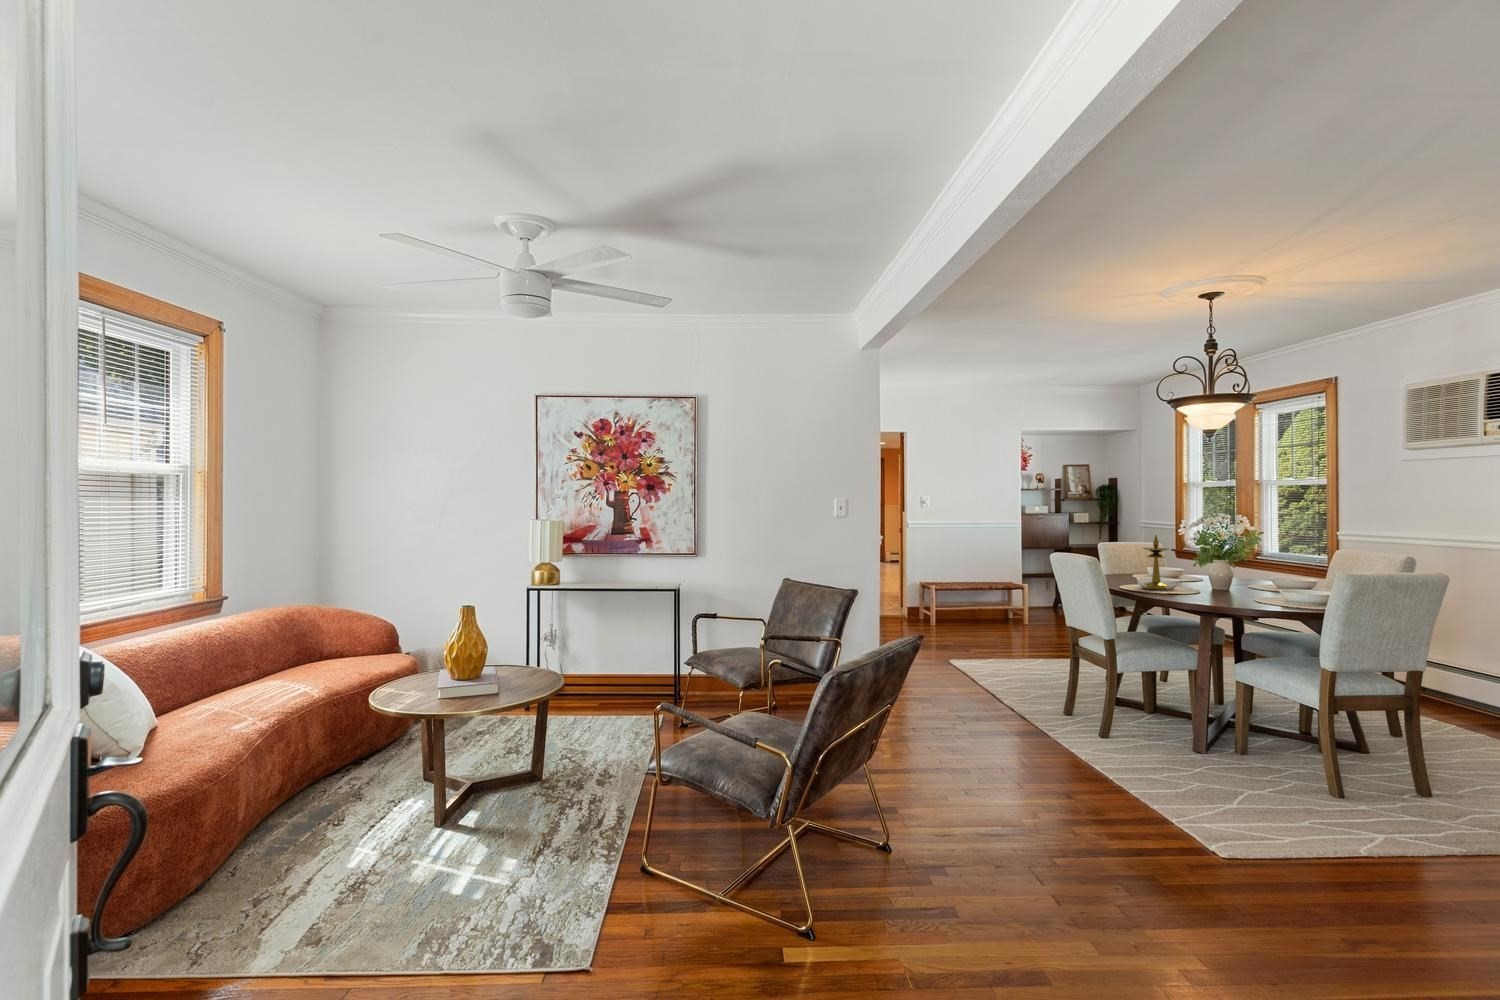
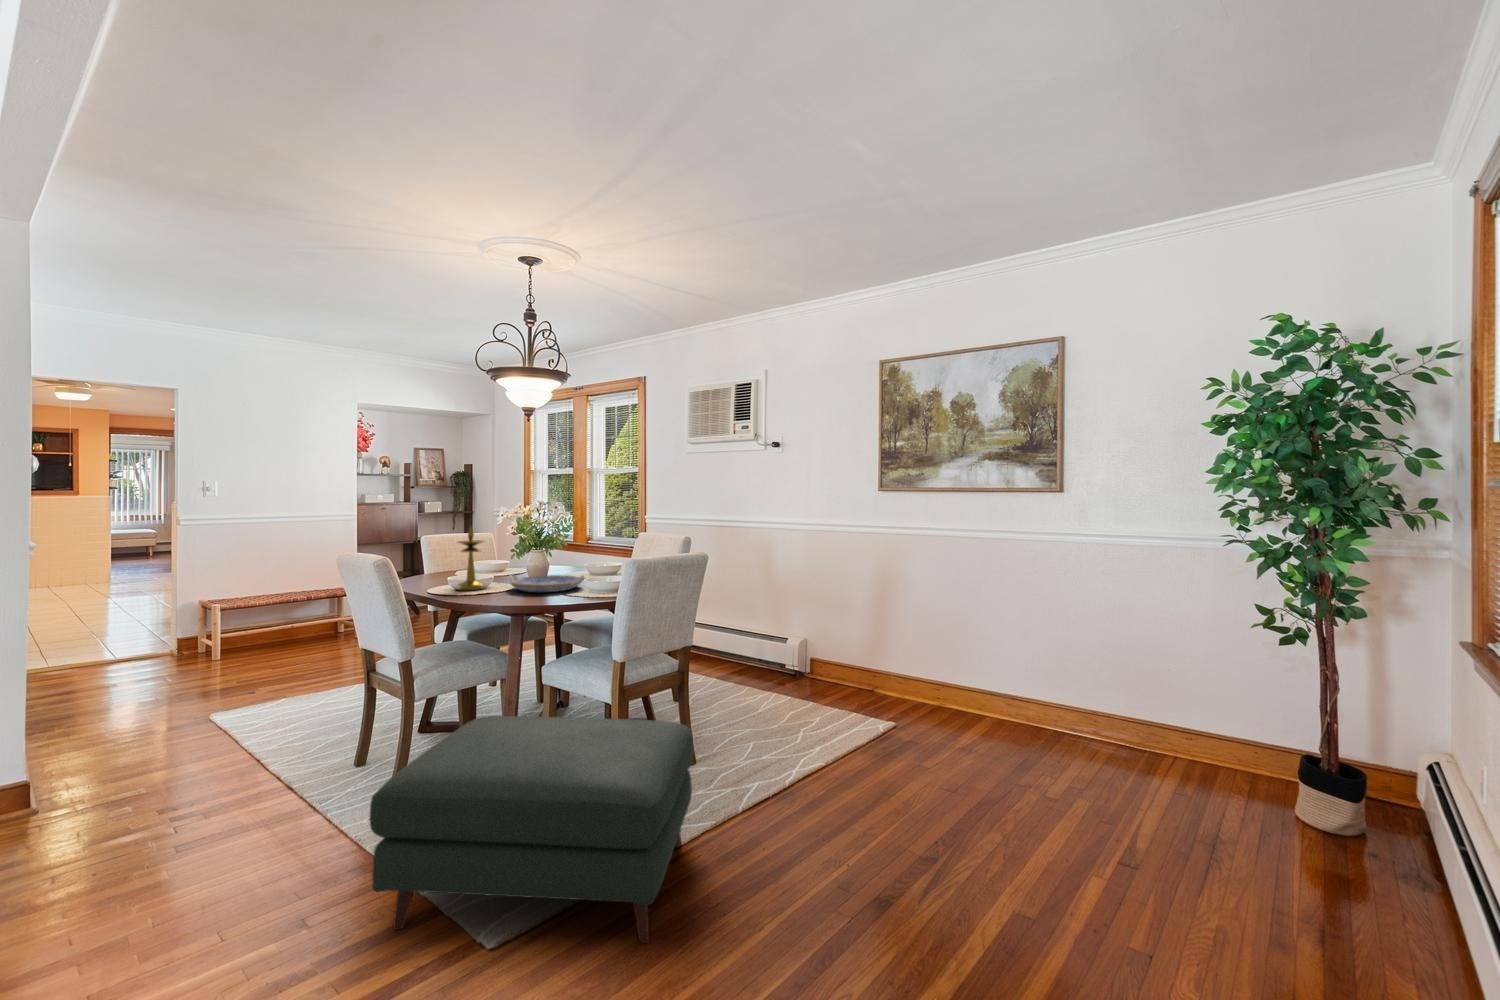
serving tray: none [1194,579,1277,598] -> present [509,574,584,592]
ottoman: none [1119,690,1435,909] -> present [369,716,693,943]

